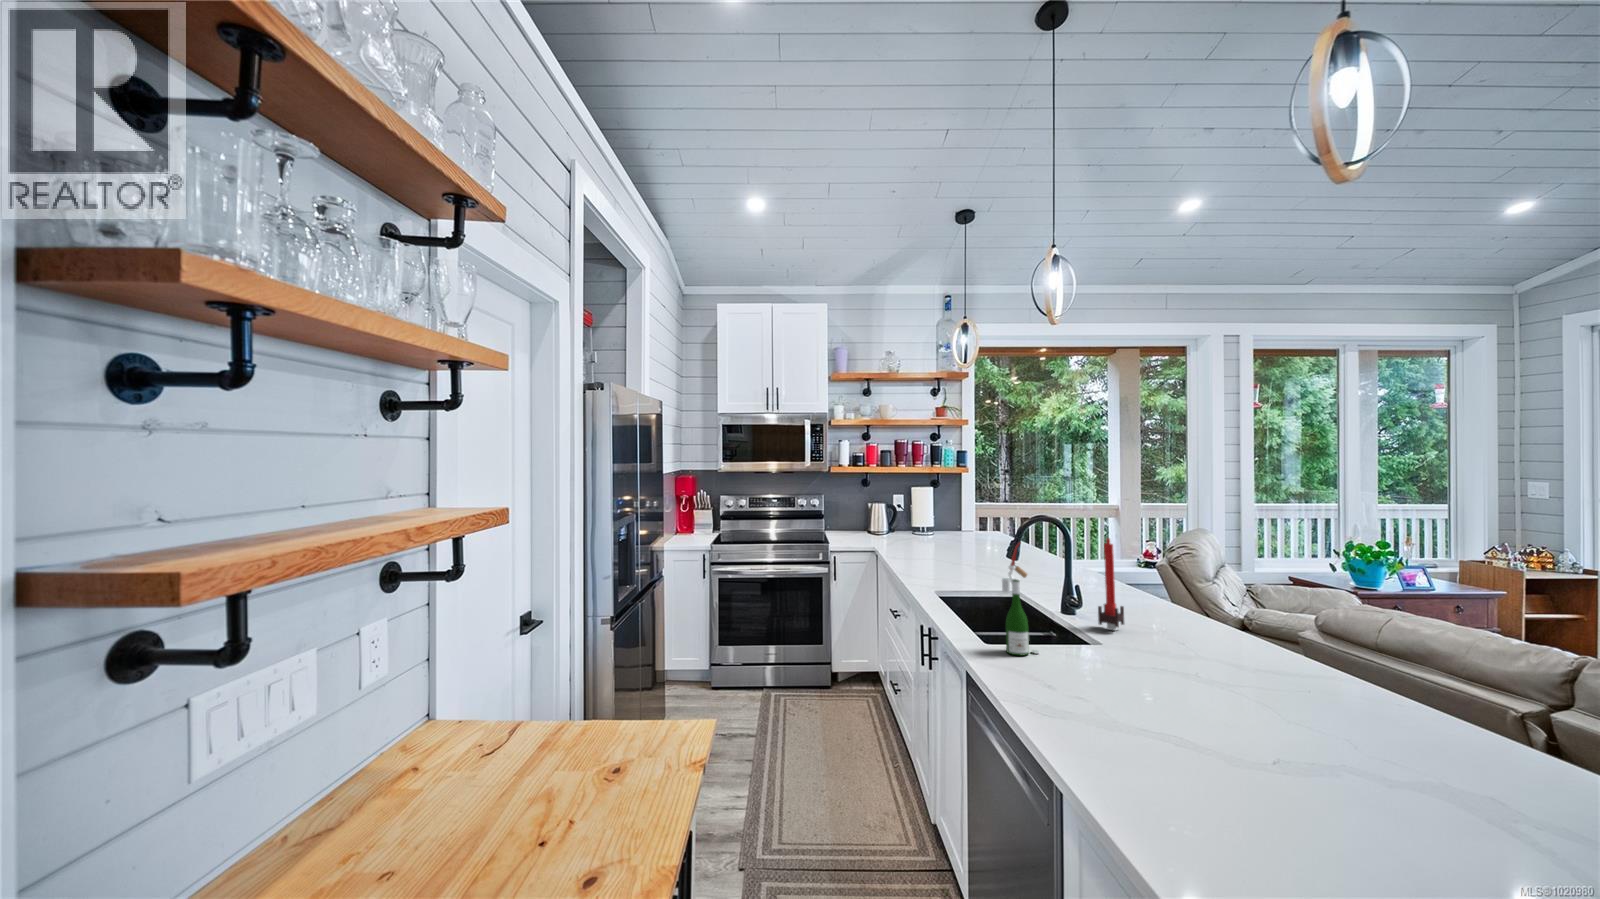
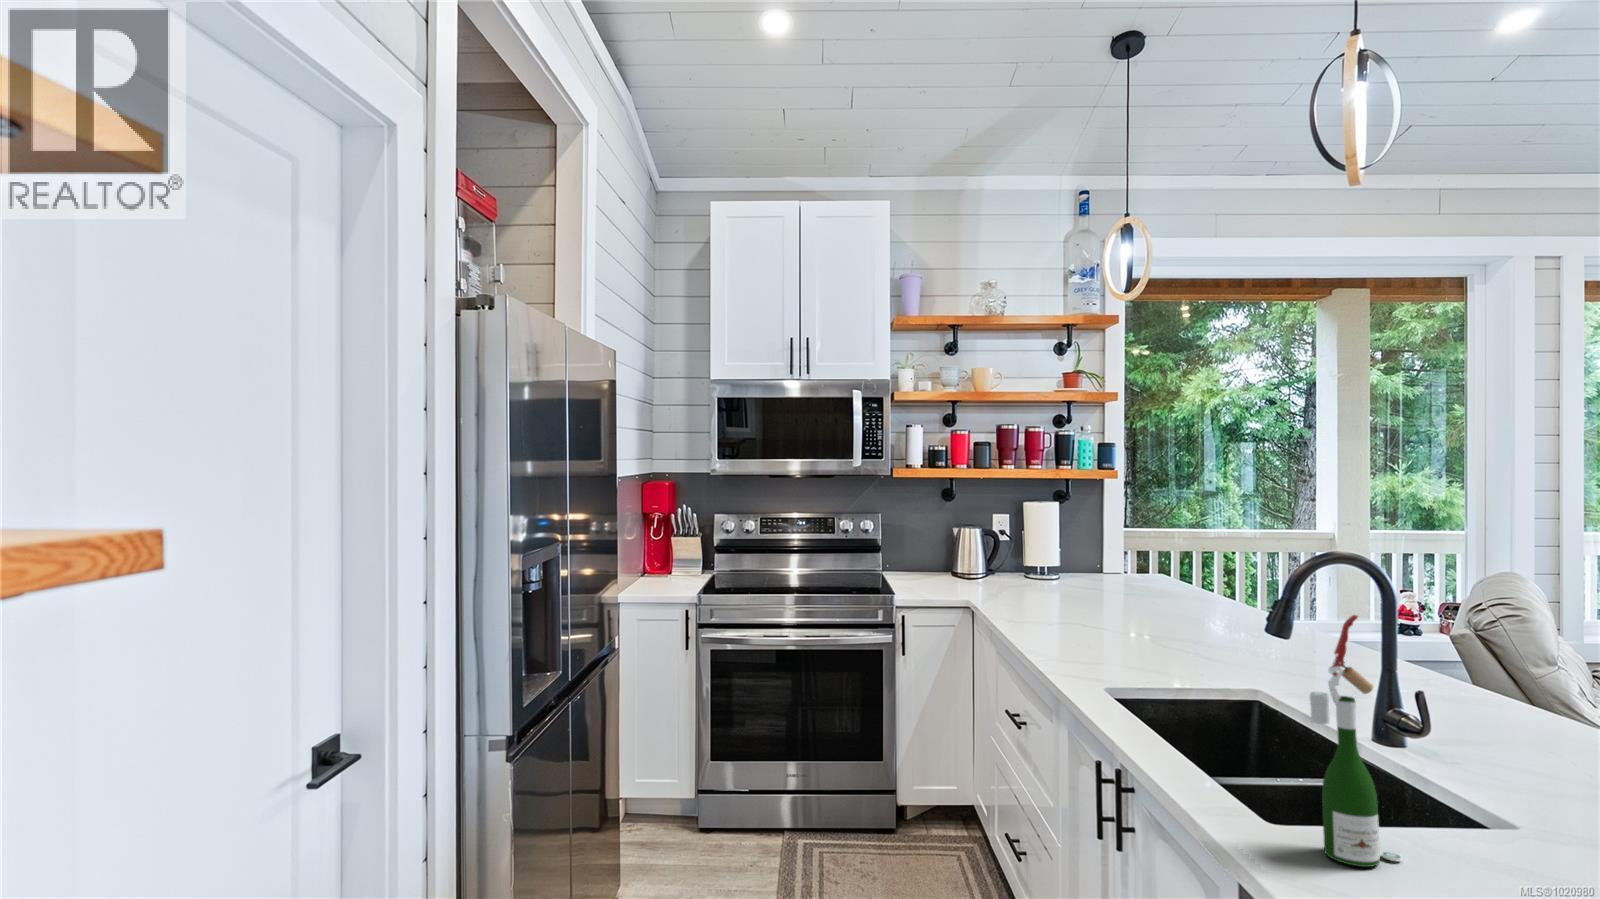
candle: present [1098,538,1124,630] -> none [1486,604,1543,797]

